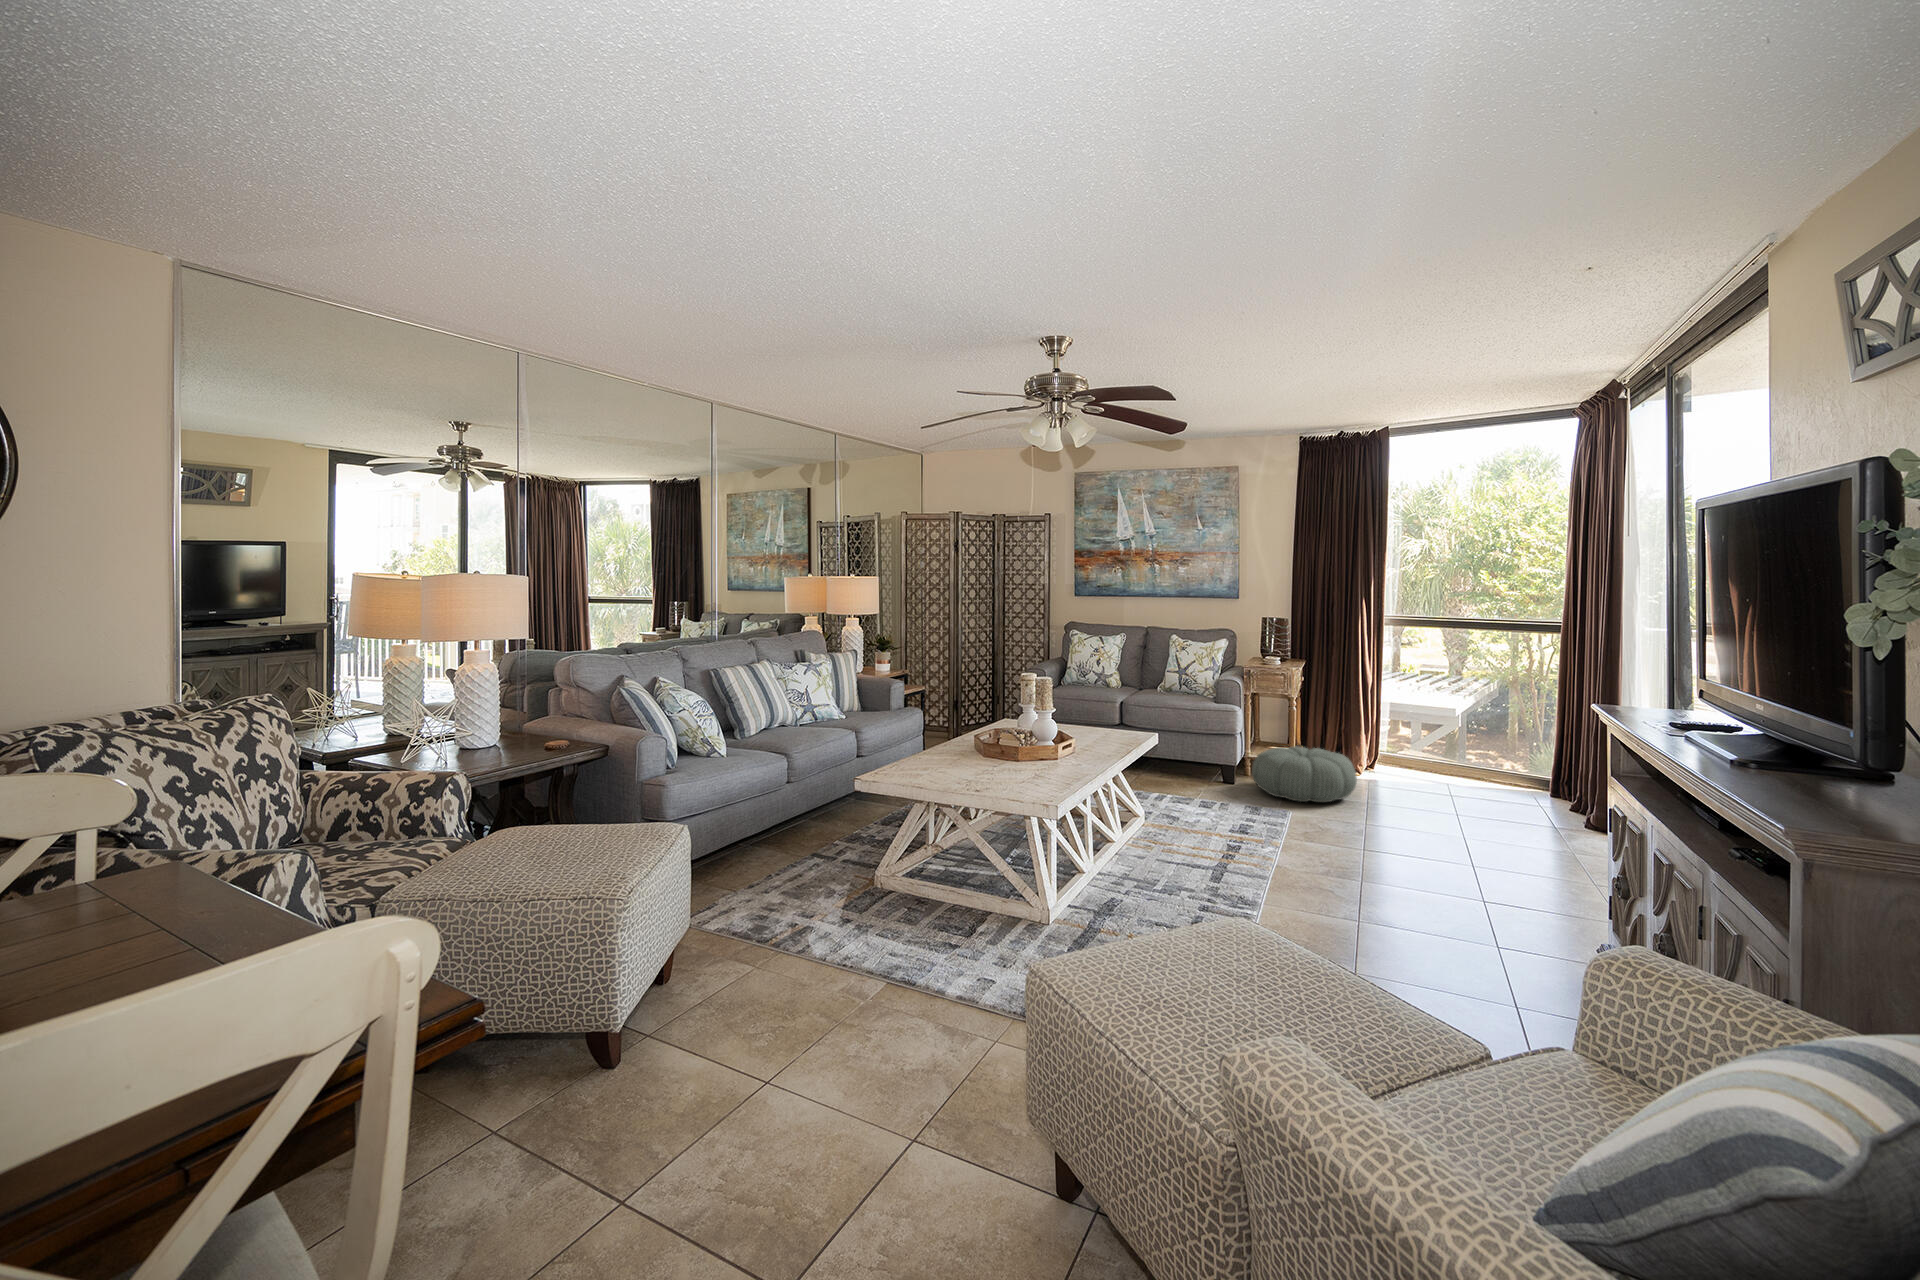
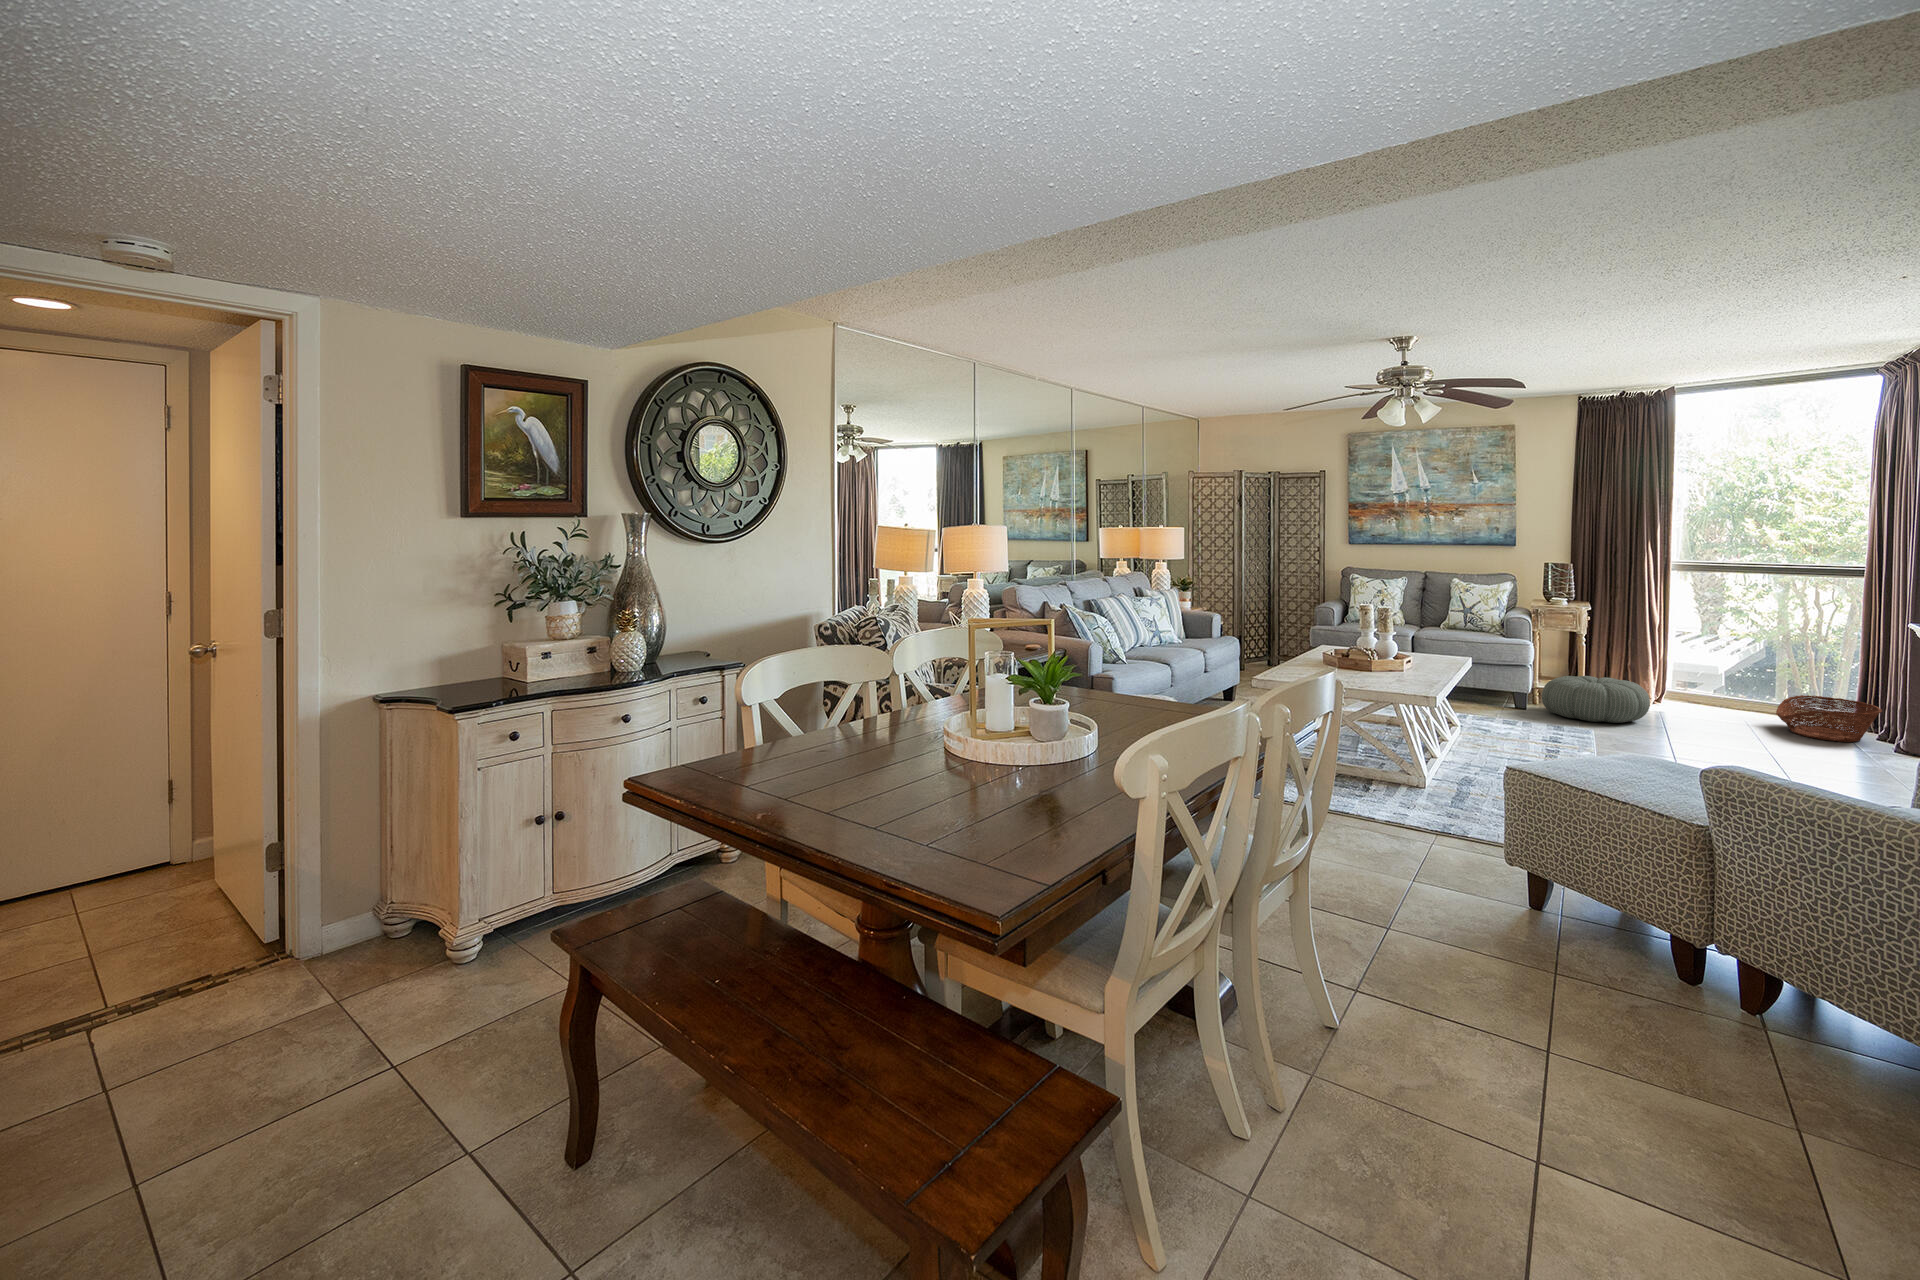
basket: none [1478,765,1575,821] -> present [1776,695,1882,742]

